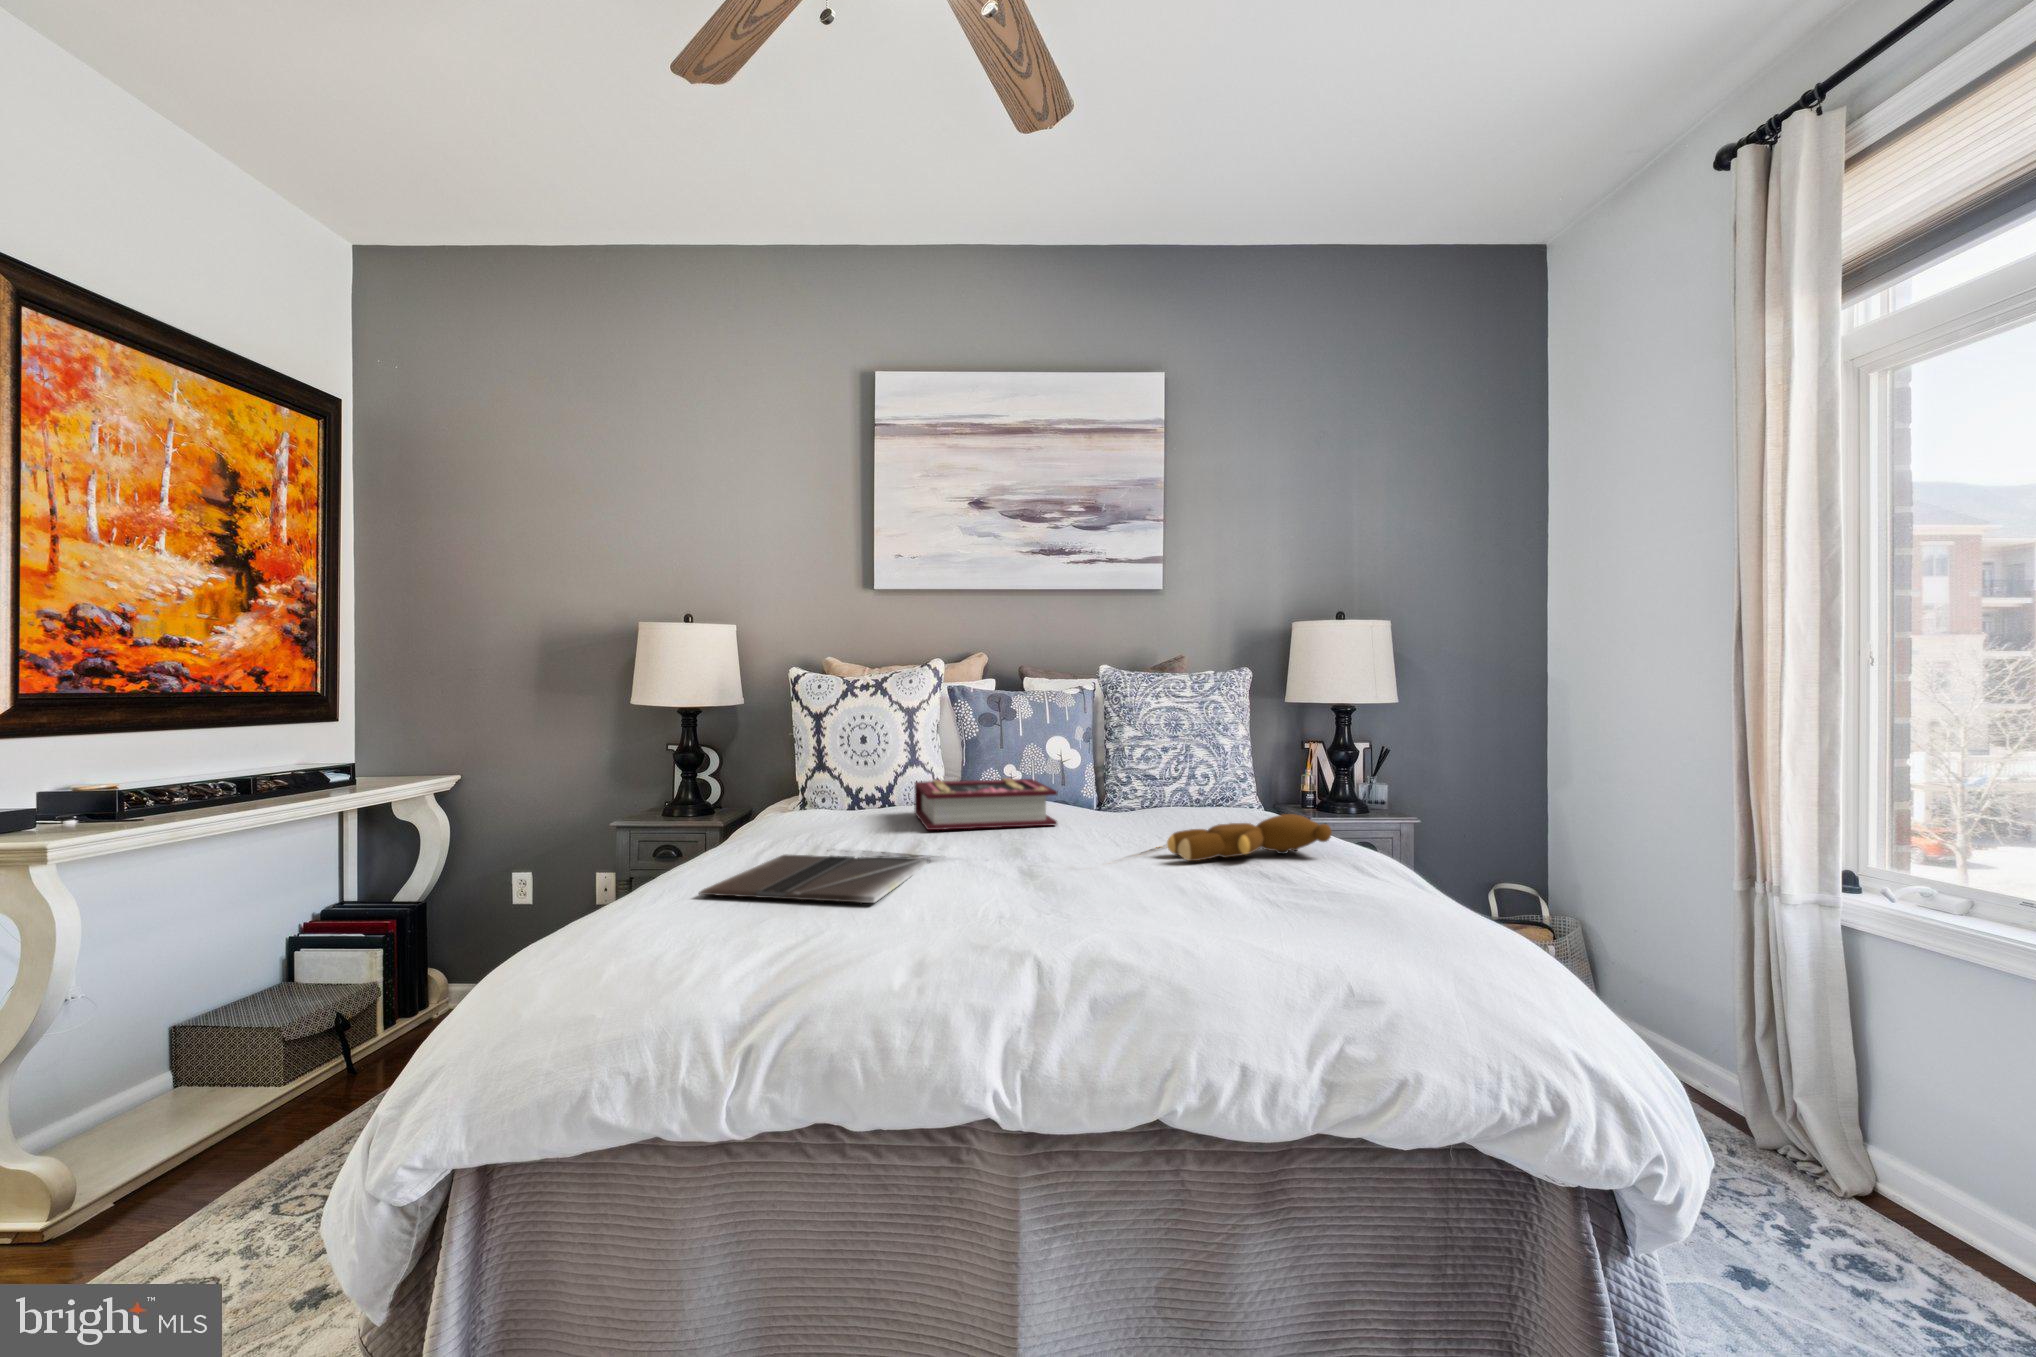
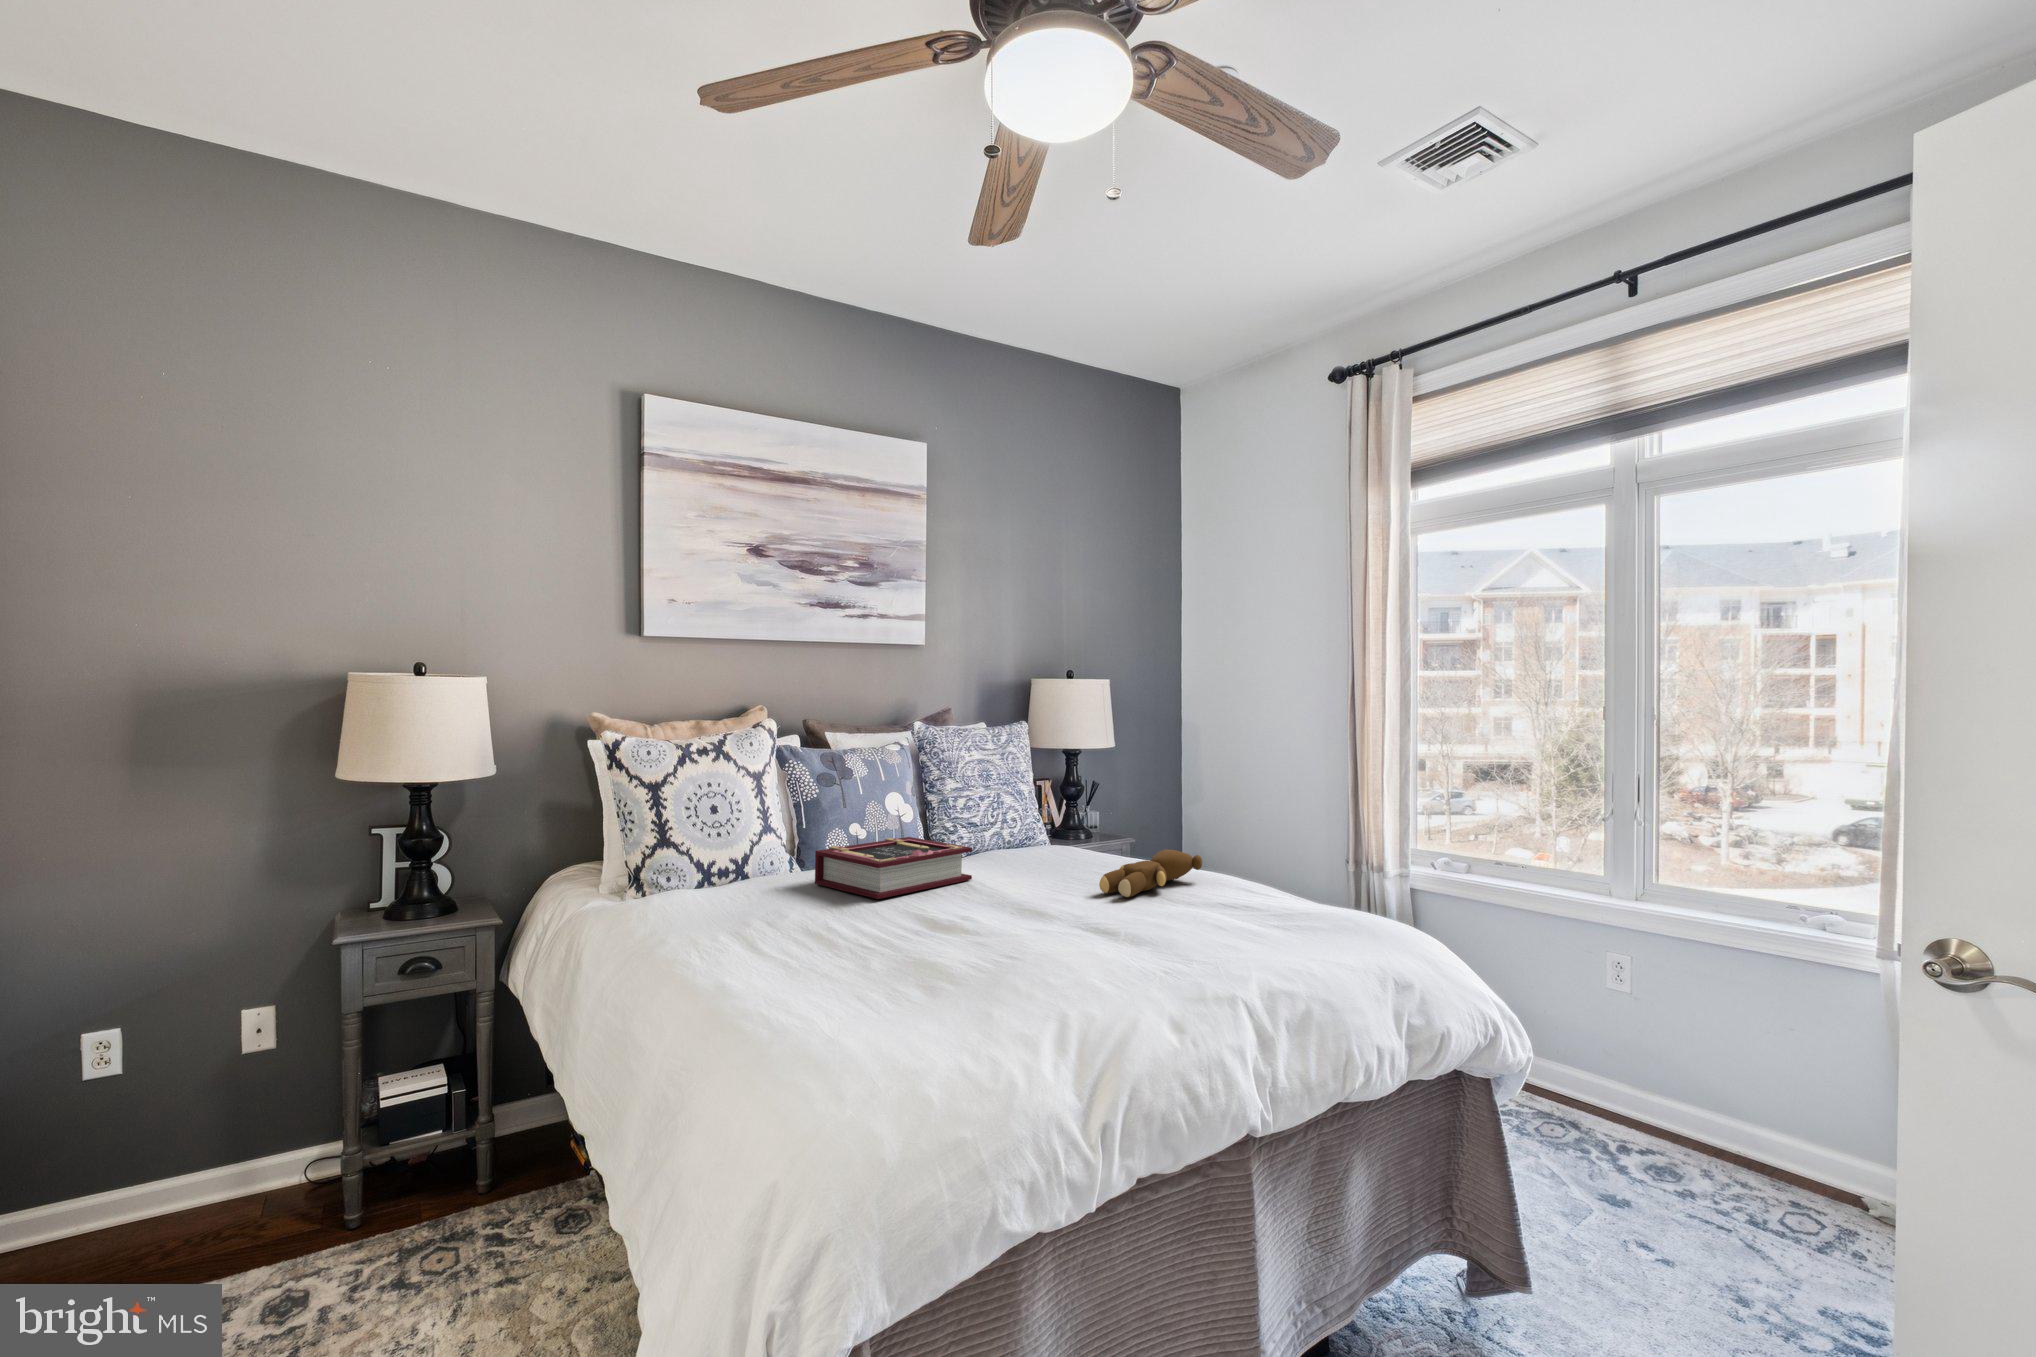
laptop: present [699,854,929,903] -> none [779,926,993,999]

